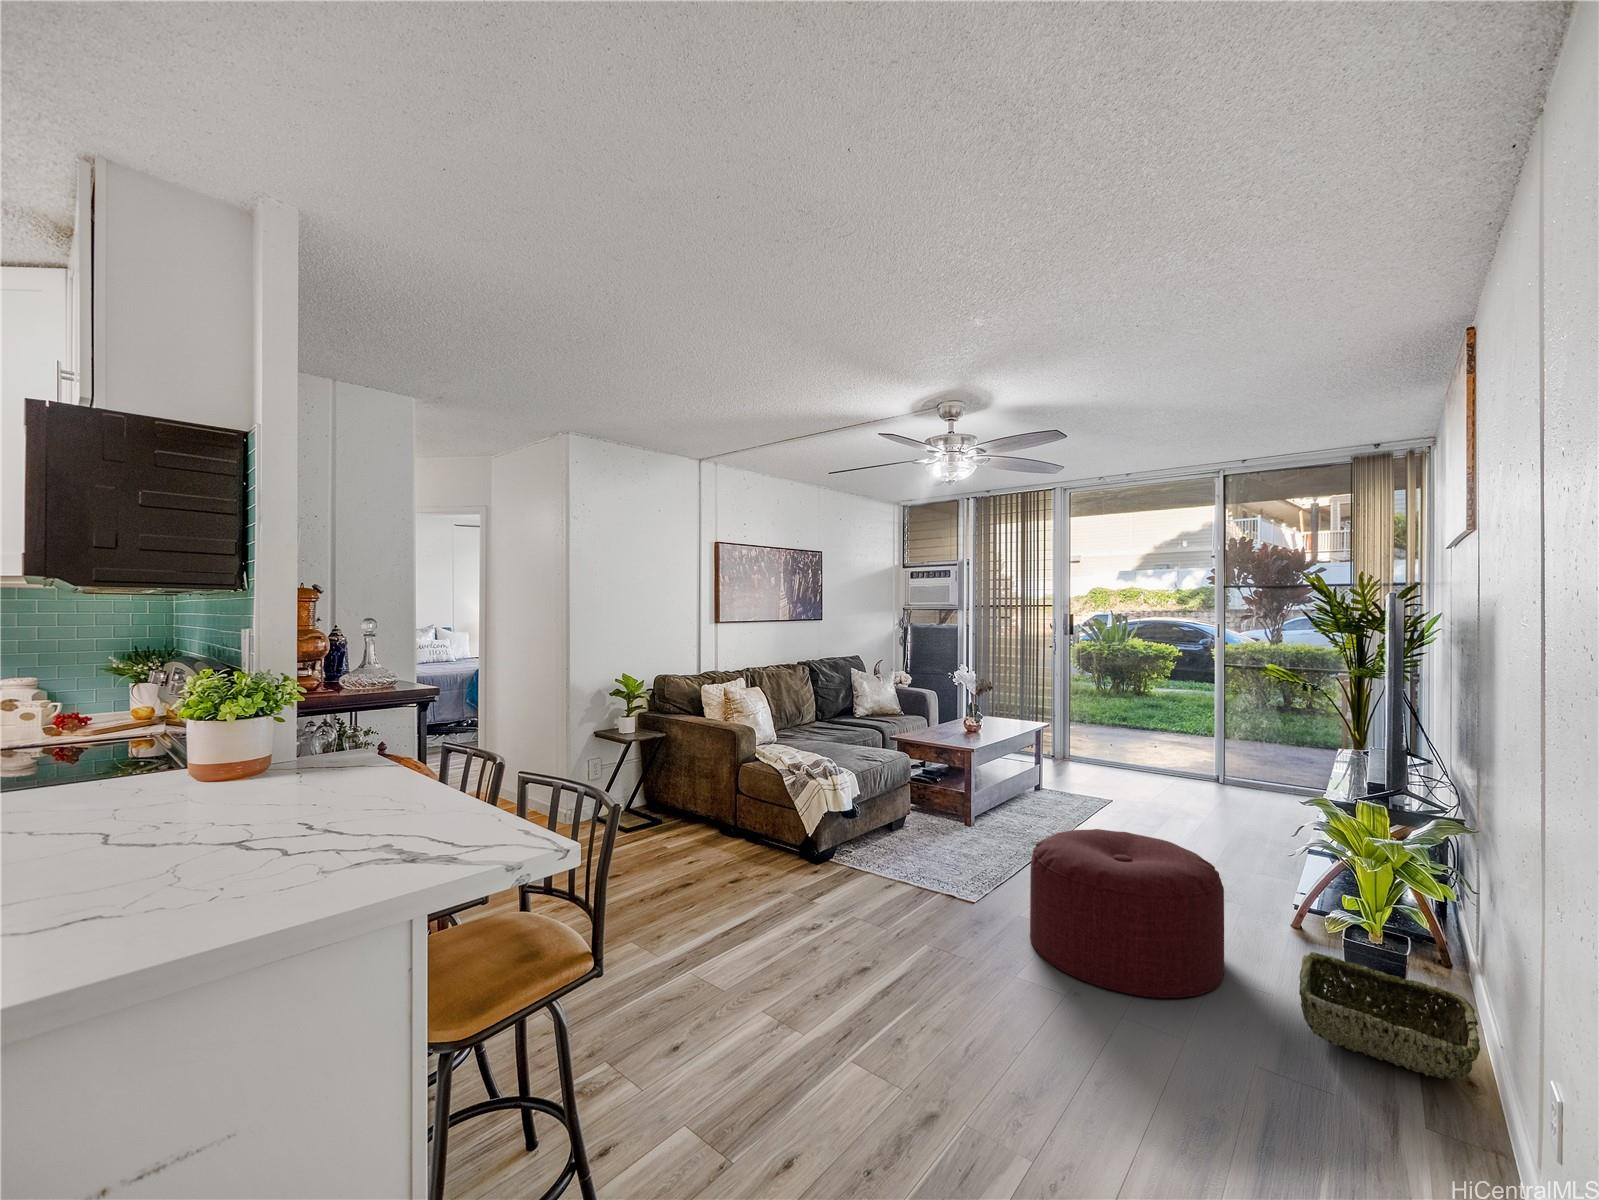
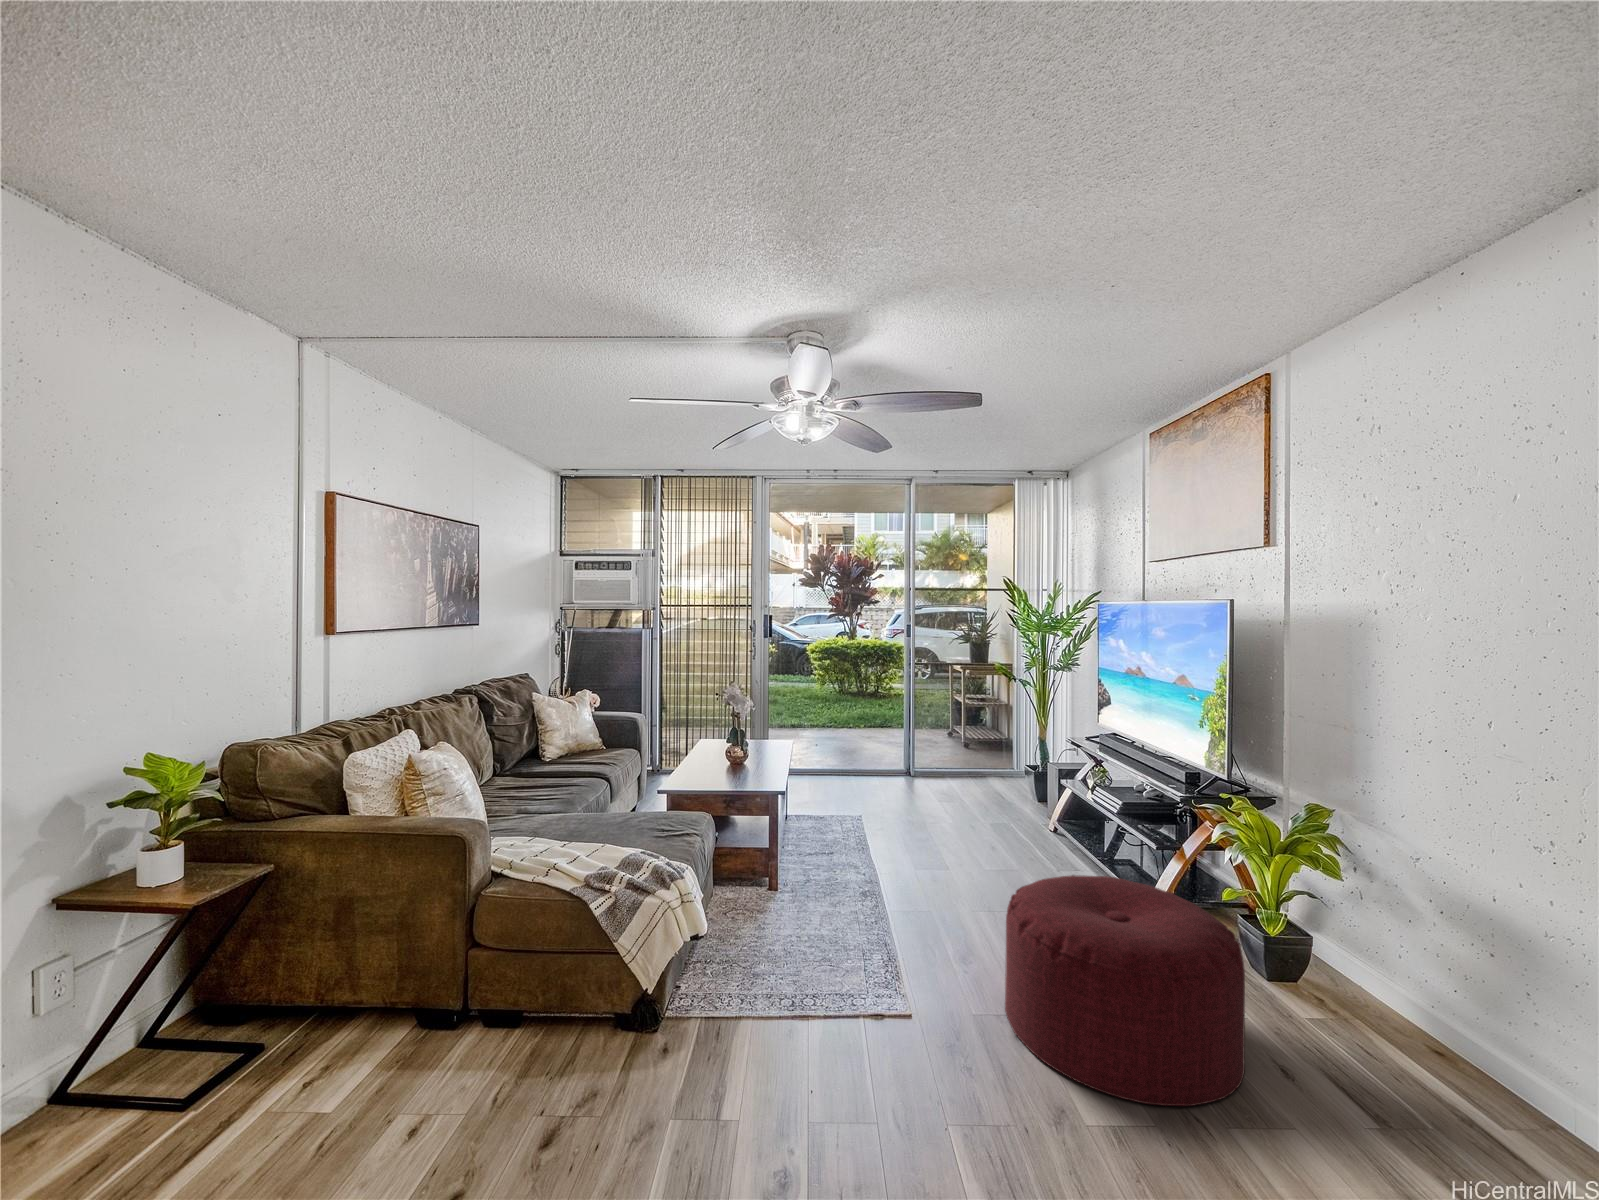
woven basket: present [1299,952,1480,1079] -> none [1311,973,1512,1081]

